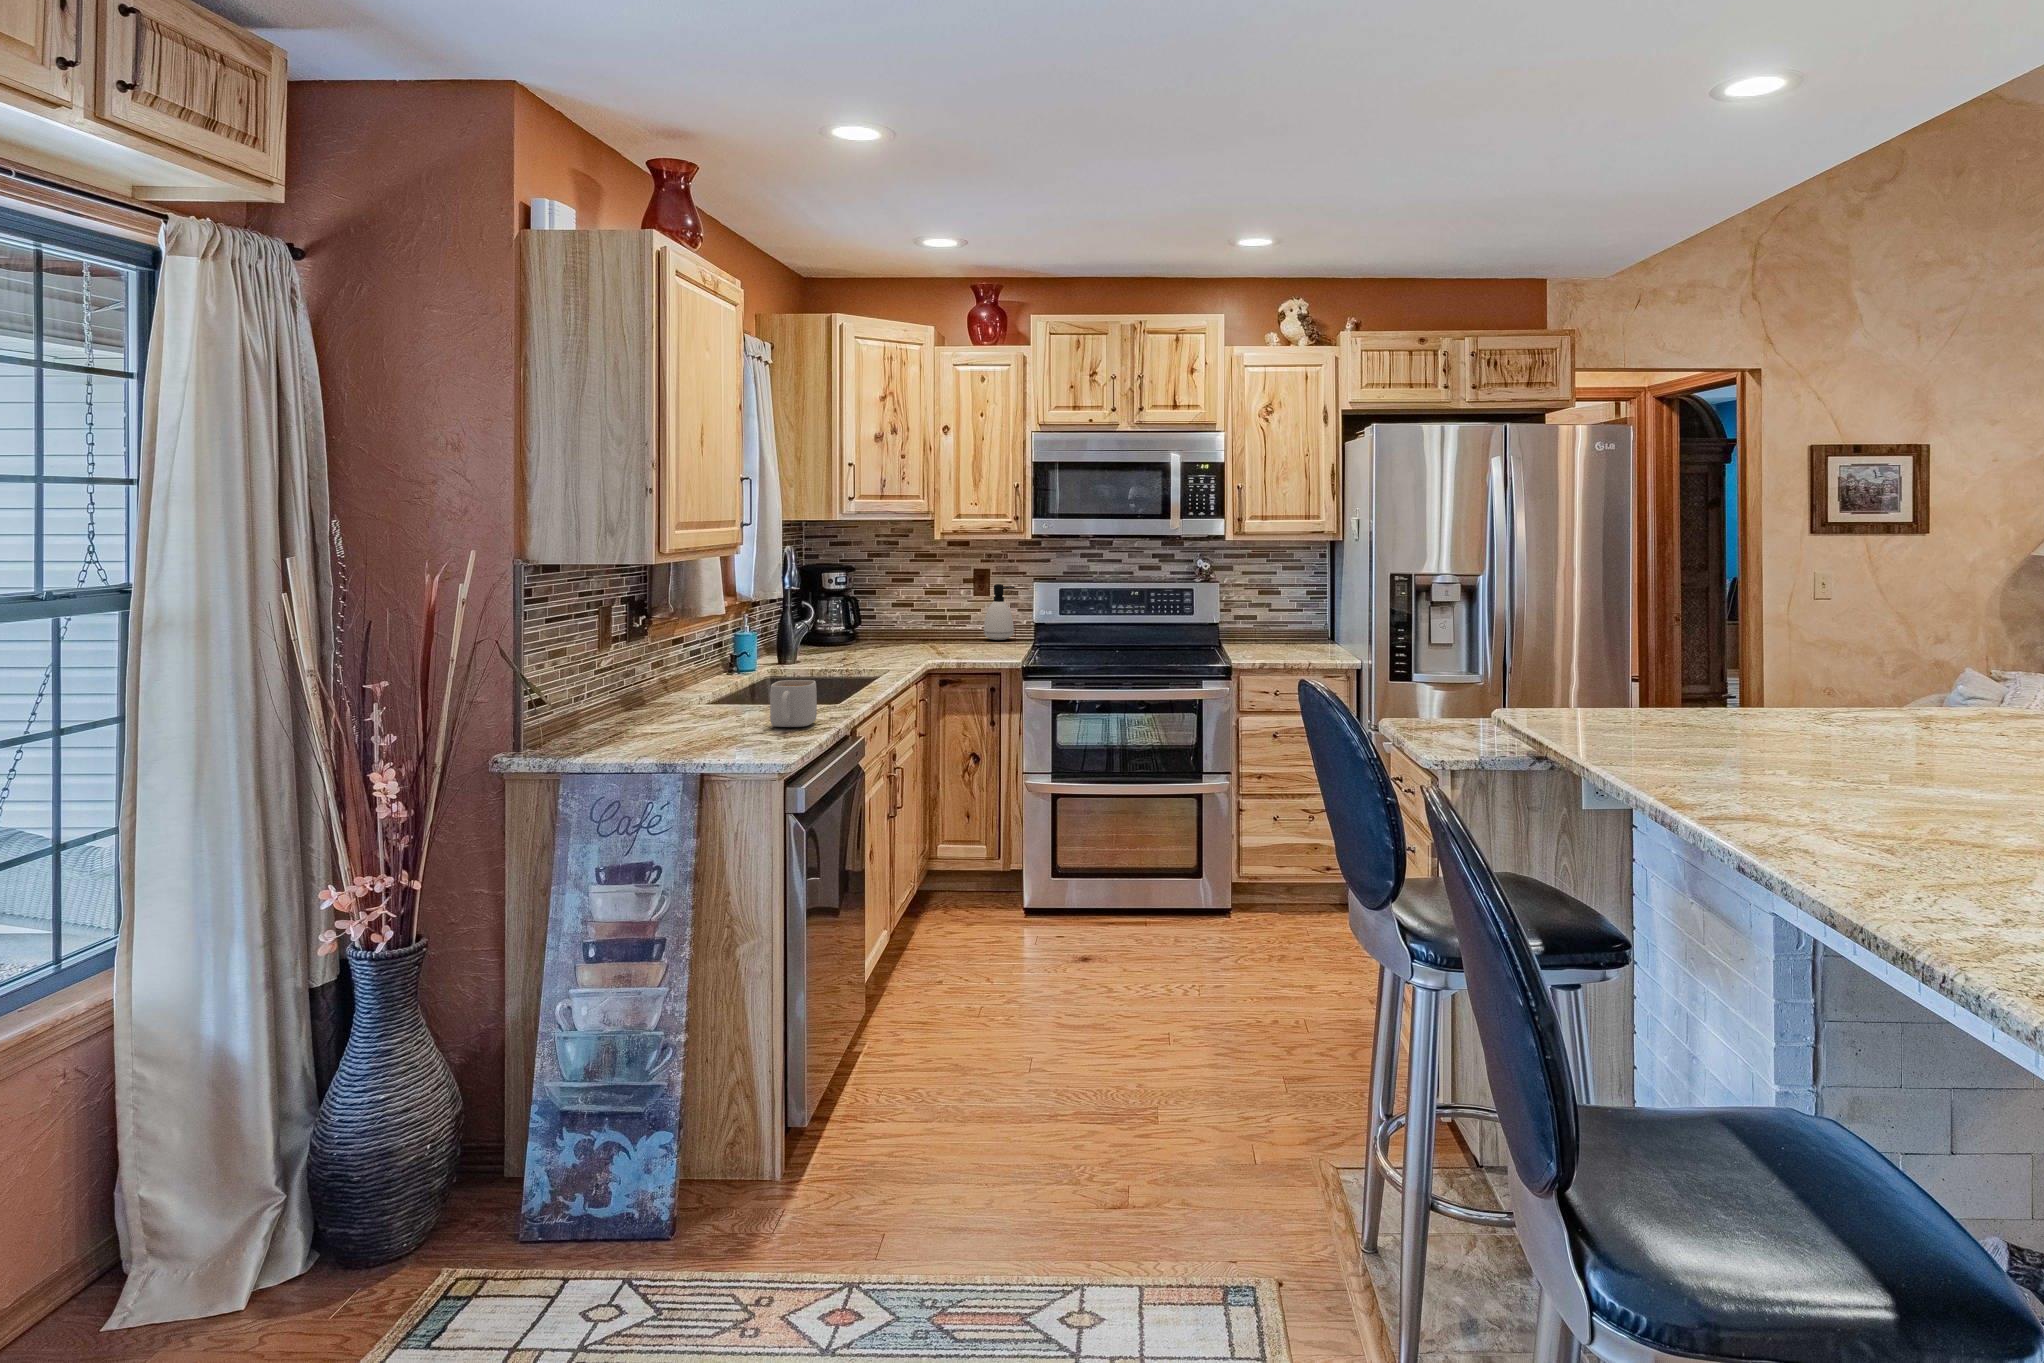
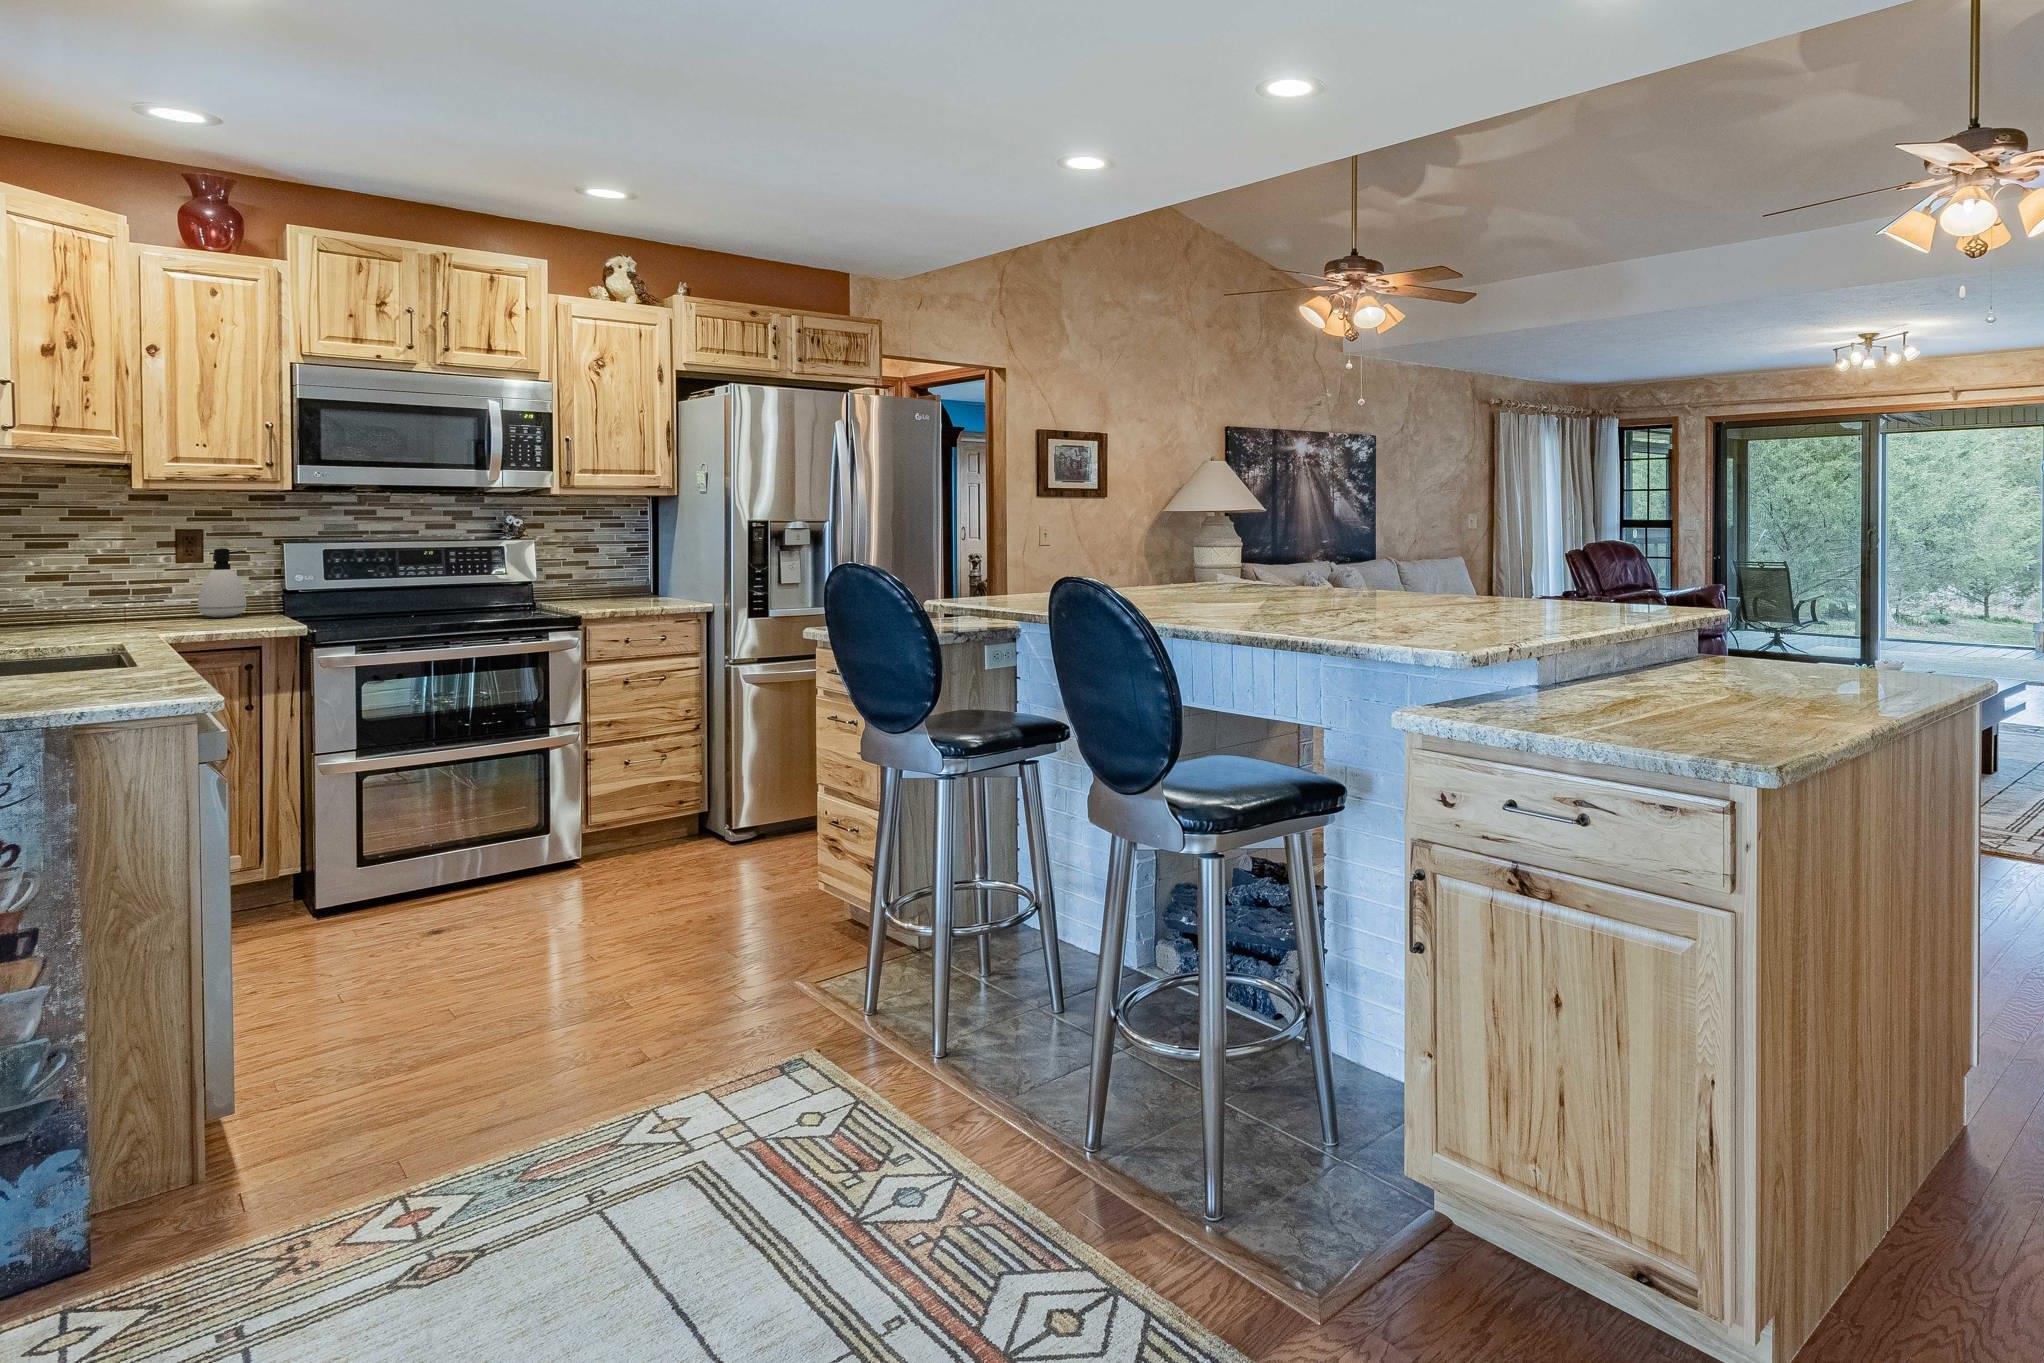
mug: present [770,680,817,727] -> none [86,629,157,685]

